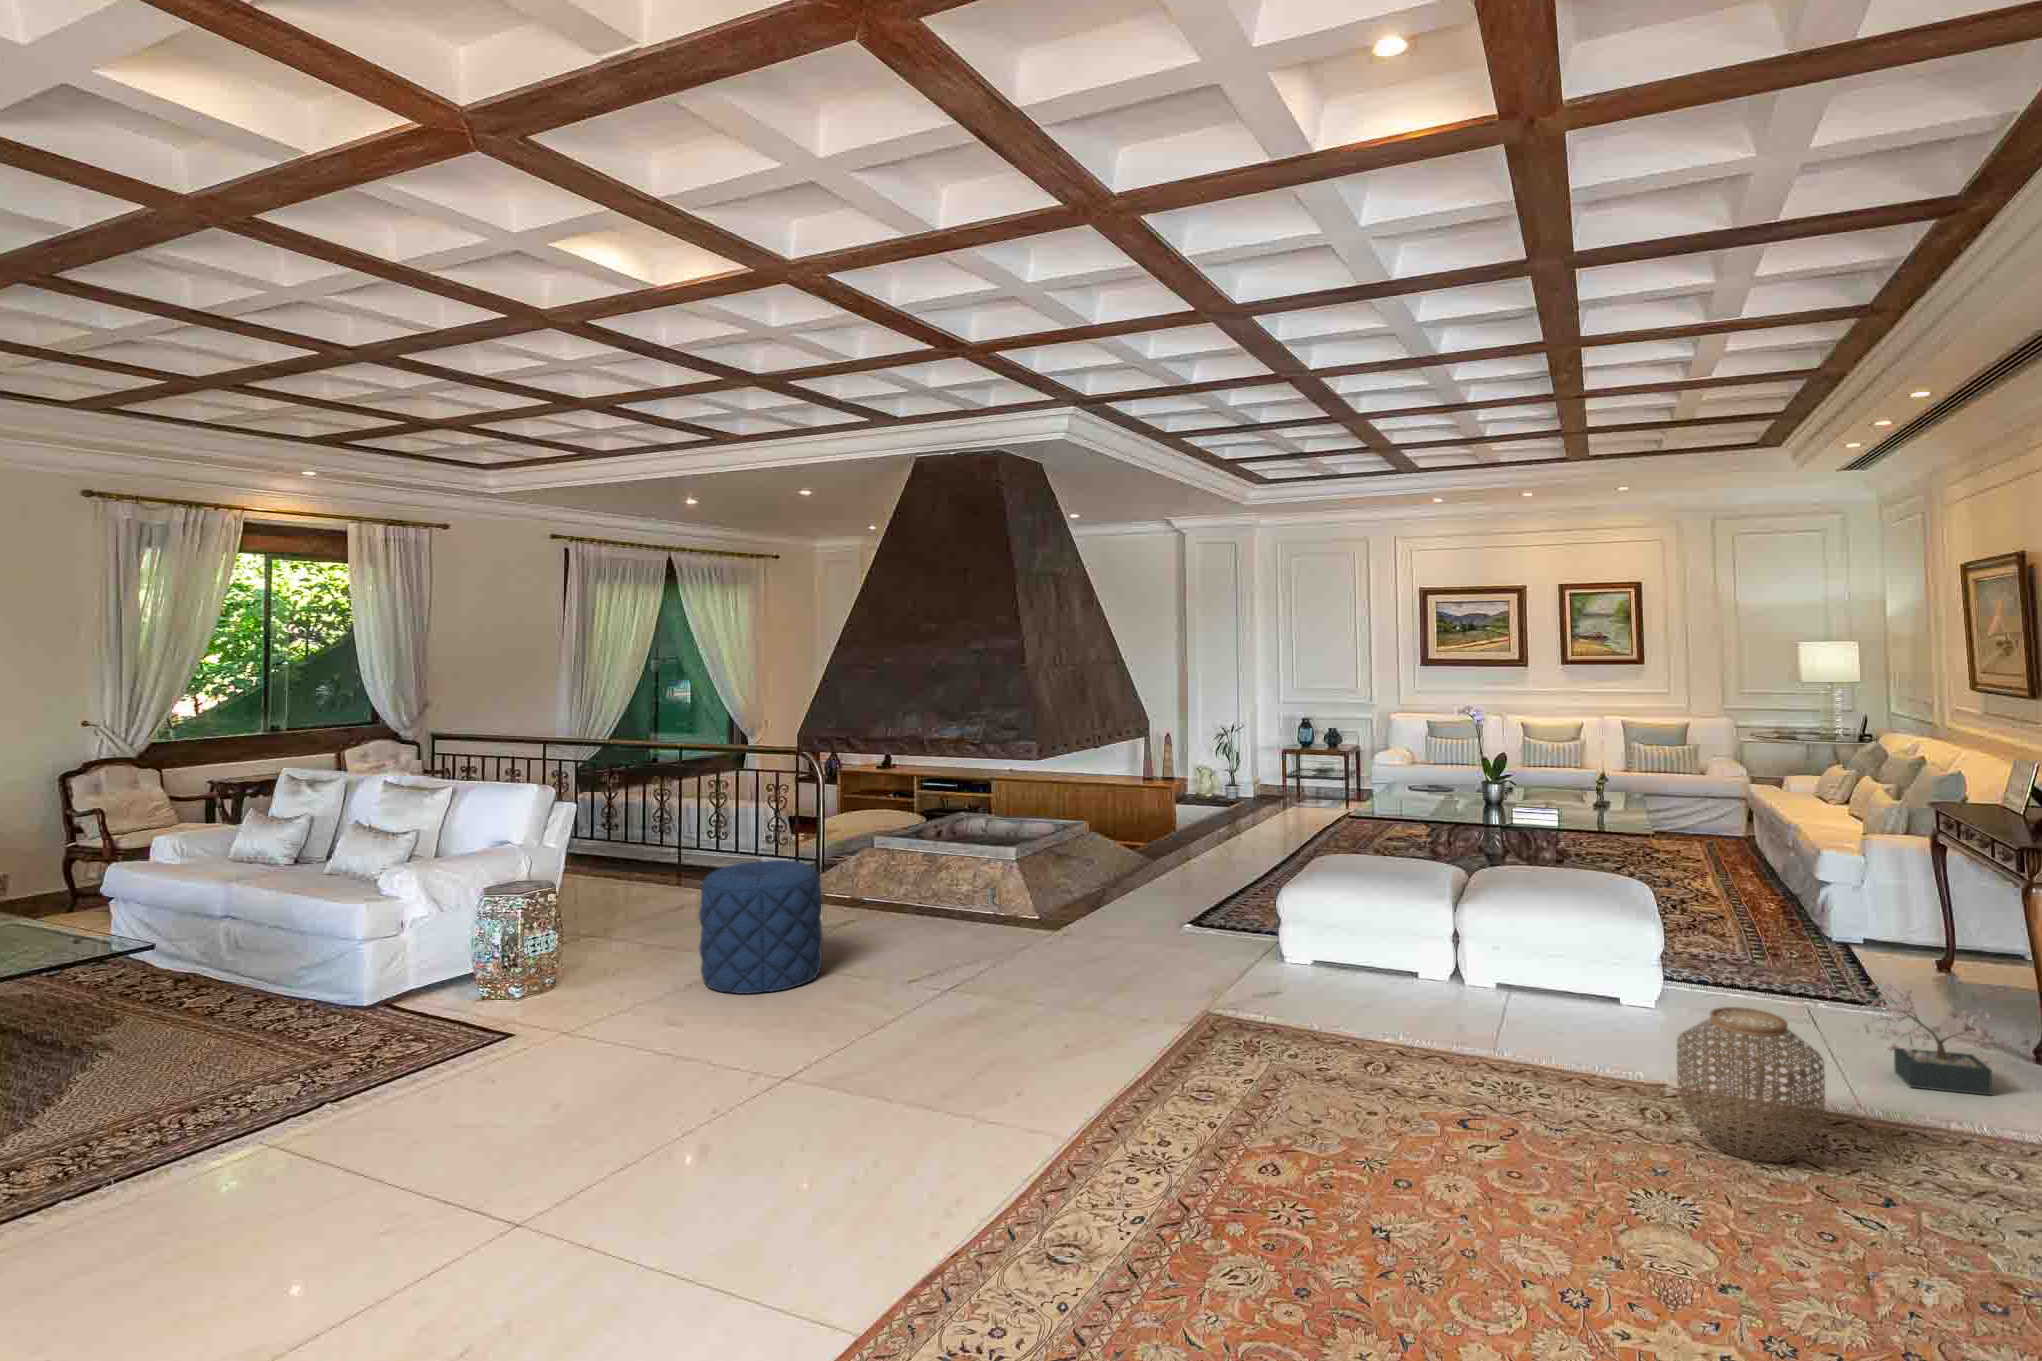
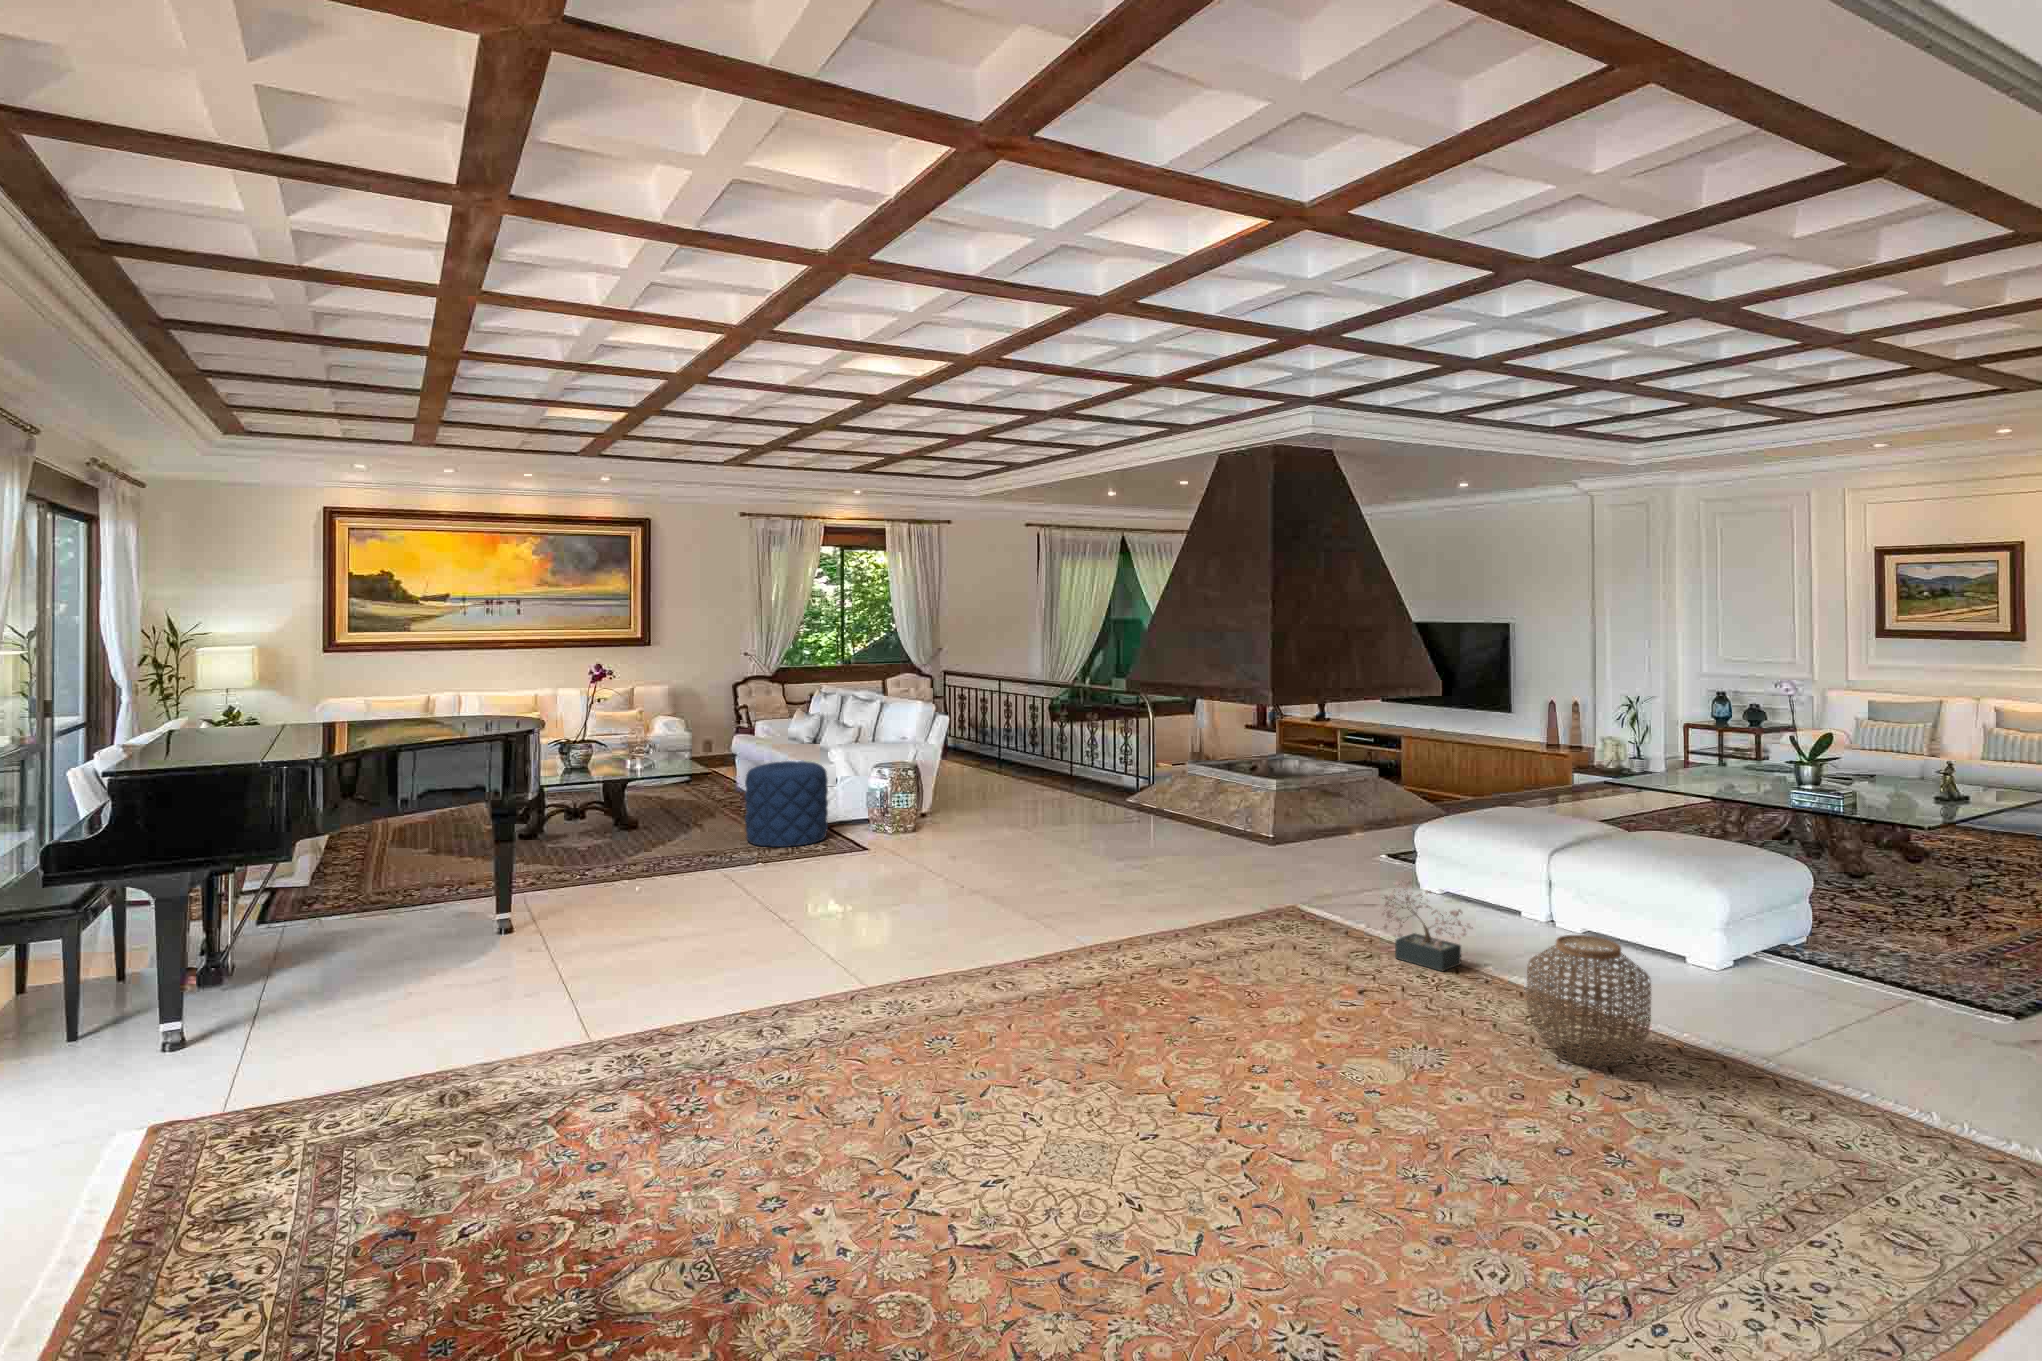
pouf: present [699,860,823,994] -> present [745,761,828,847]
decorative plant: present [1863,981,2008,1095] -> present [1381,881,1470,971]

